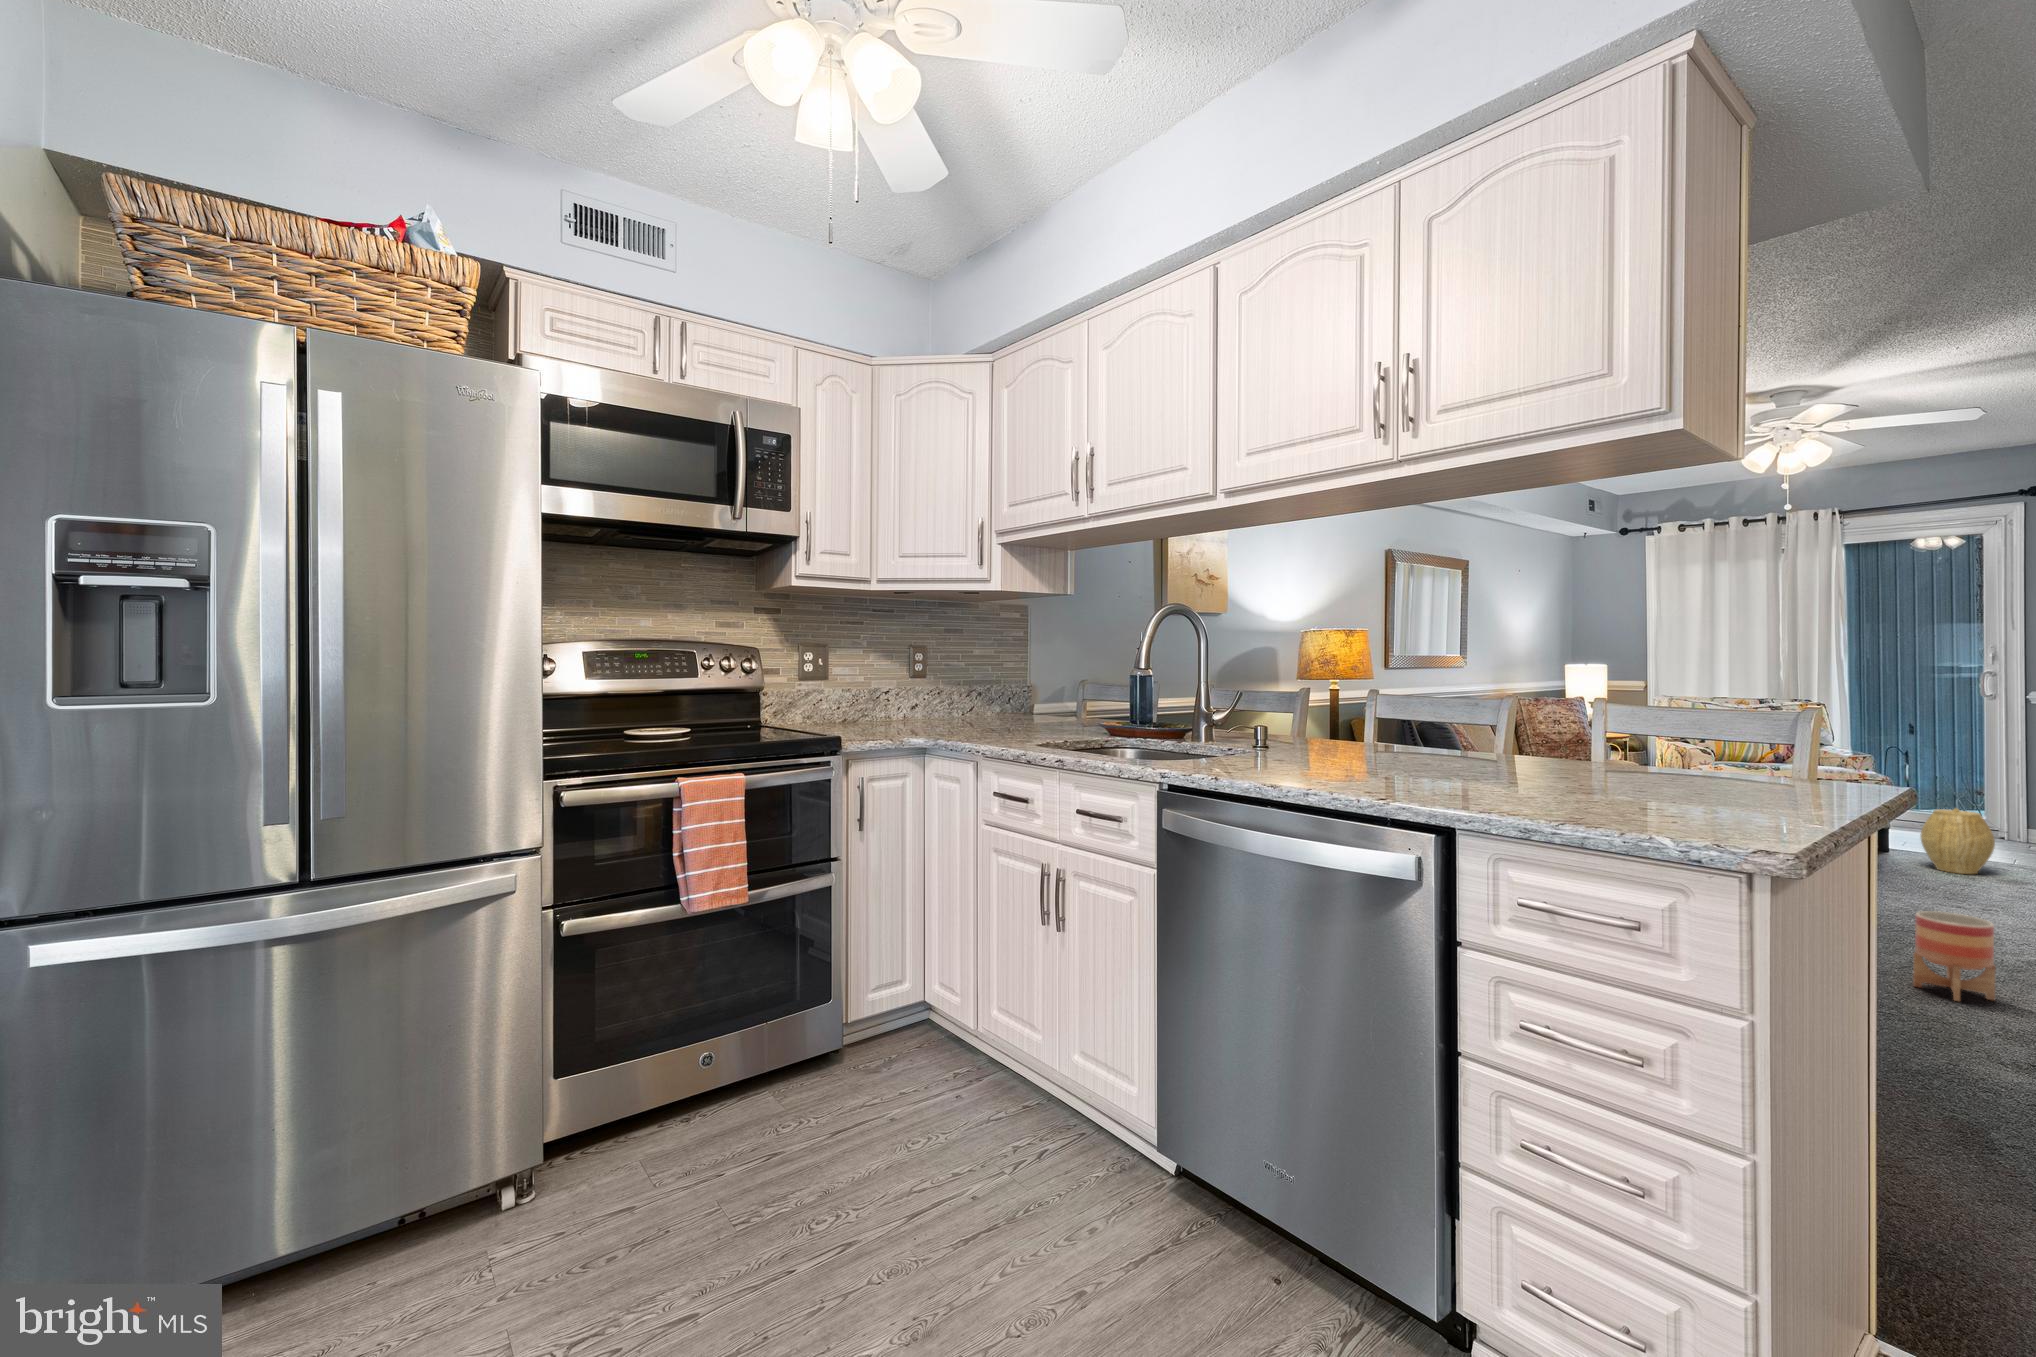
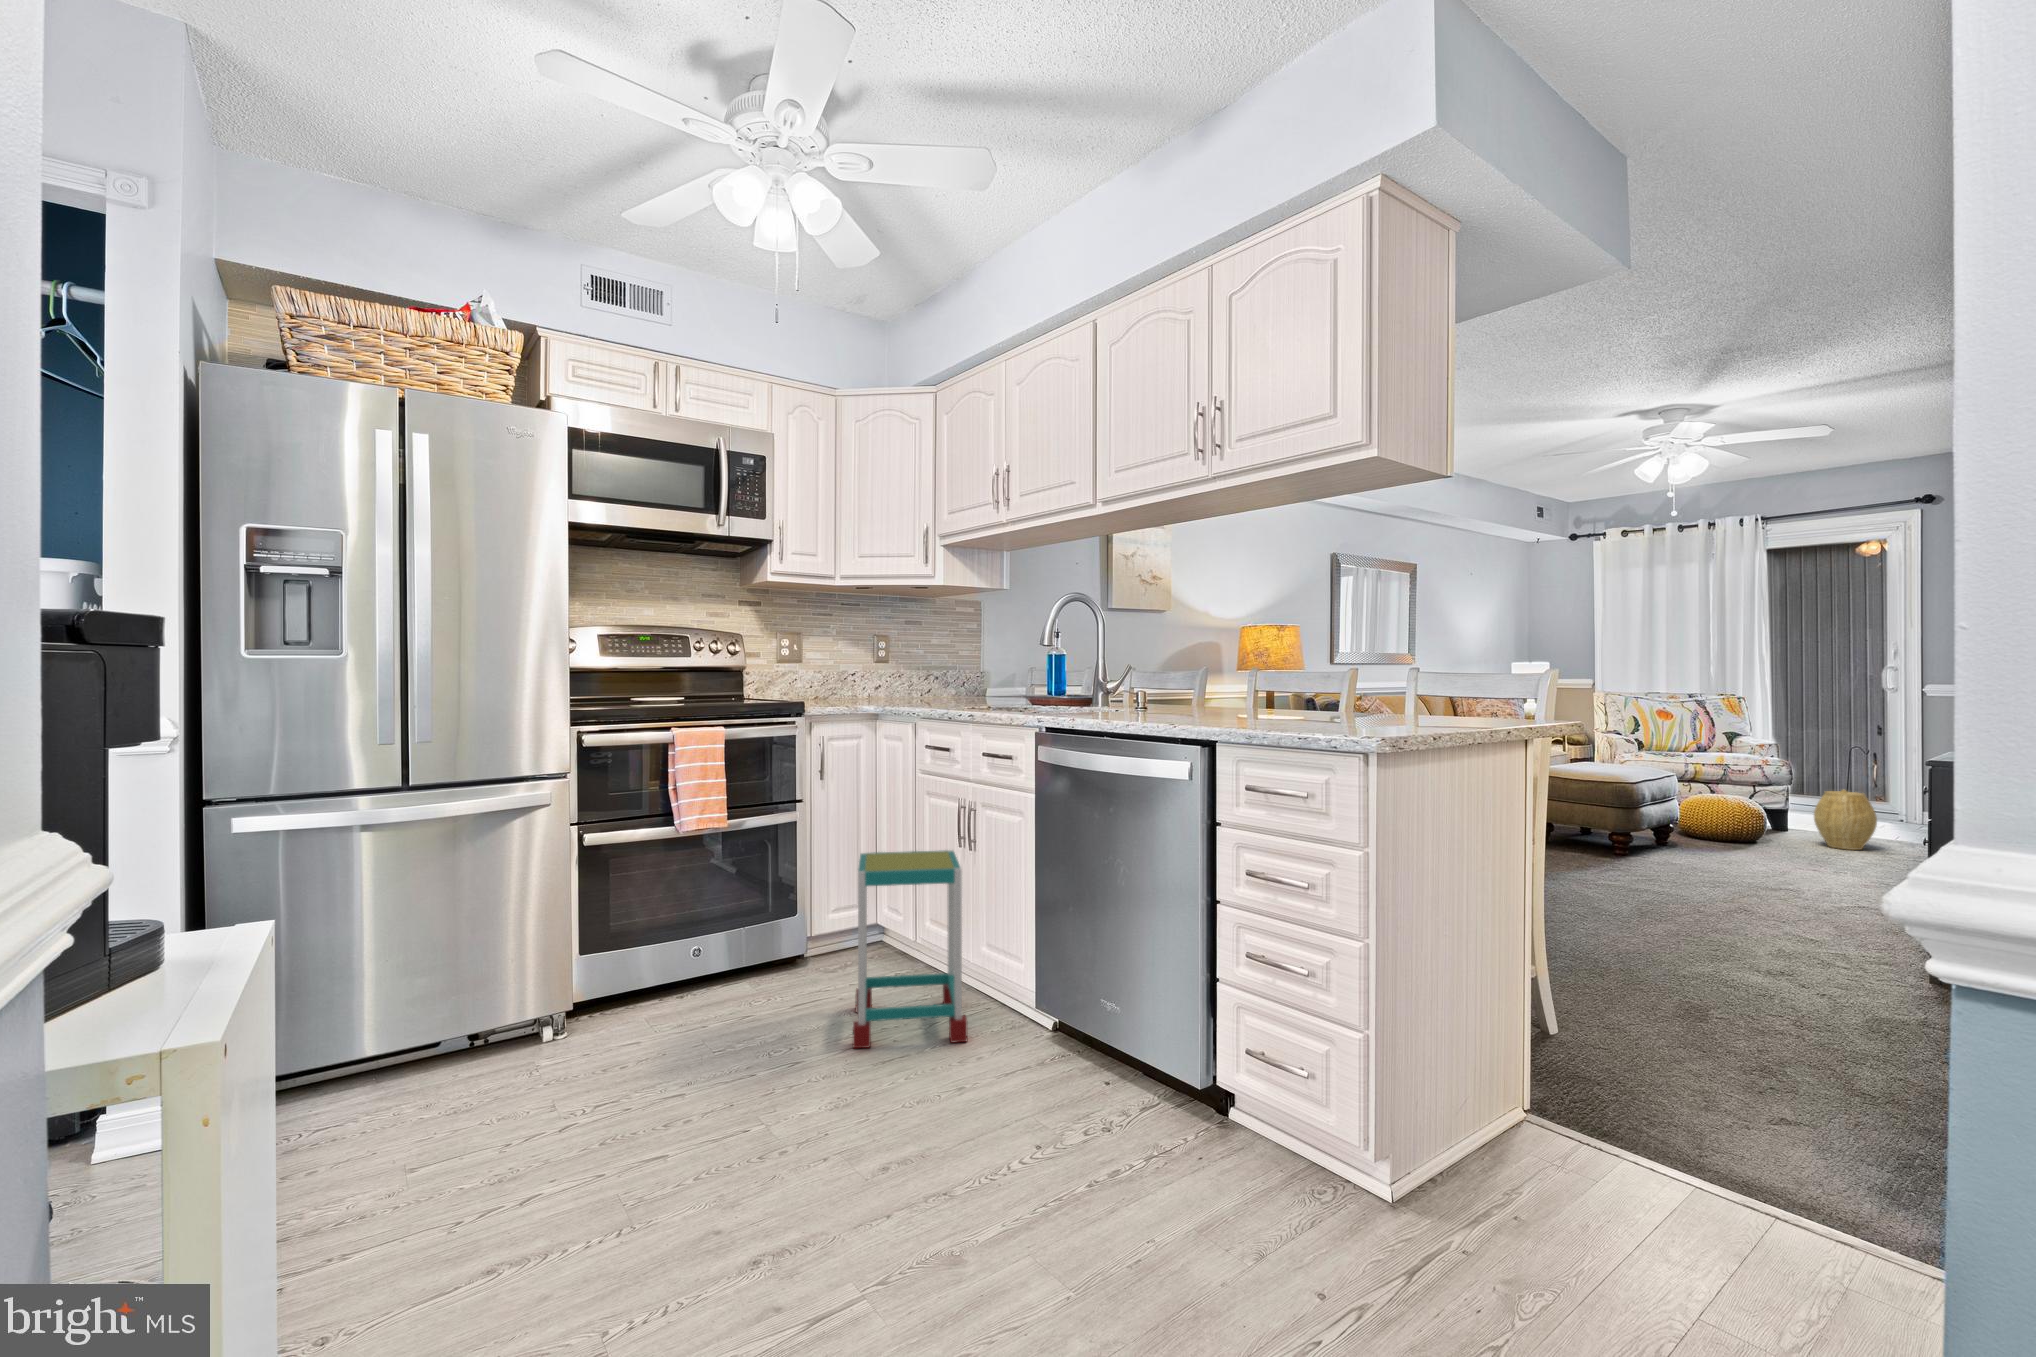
planter: present [1913,911,1996,1001] -> none [1731,861,1792,935]
side table: none [913,931,1068,1214] -> present [853,850,968,1048]

